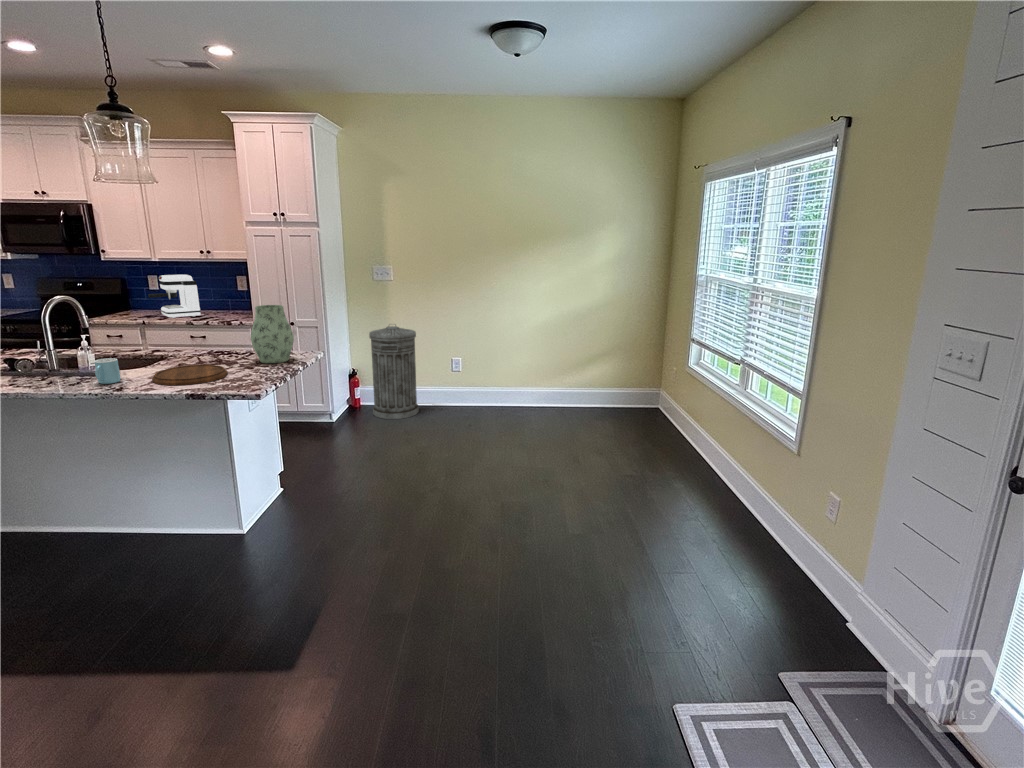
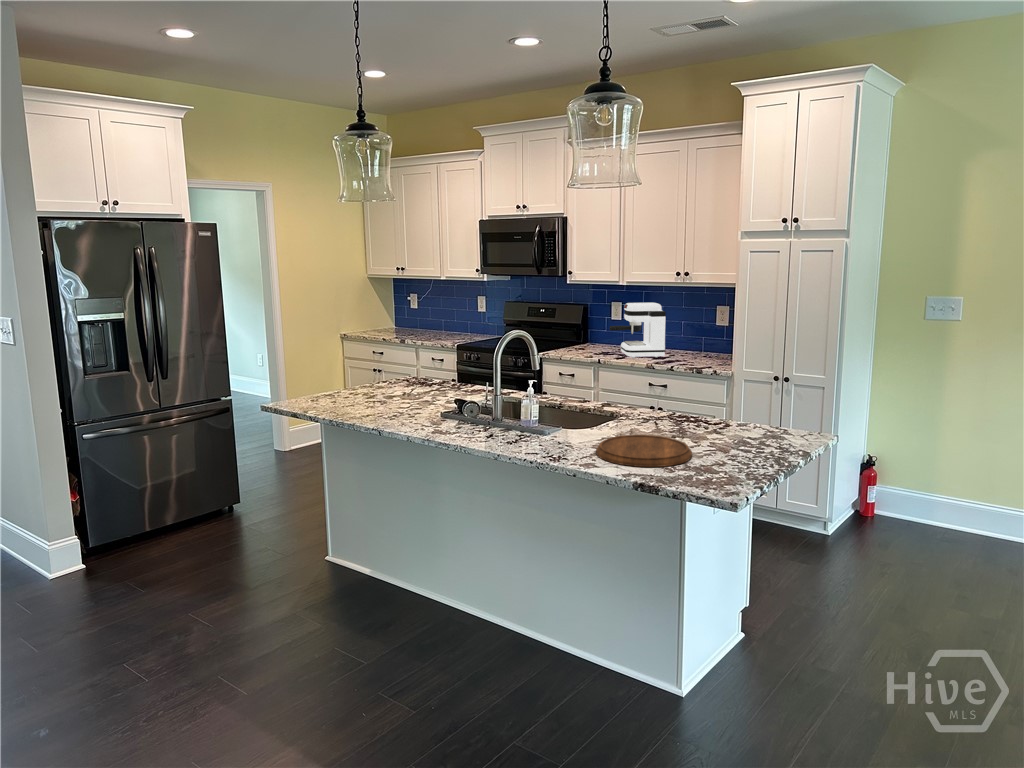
vase: present [251,305,294,363] -> none [730,356,795,447]
trash can: present [369,325,419,419] -> none [896,392,998,557]
mug: present [94,358,121,384] -> none [535,414,561,448]

